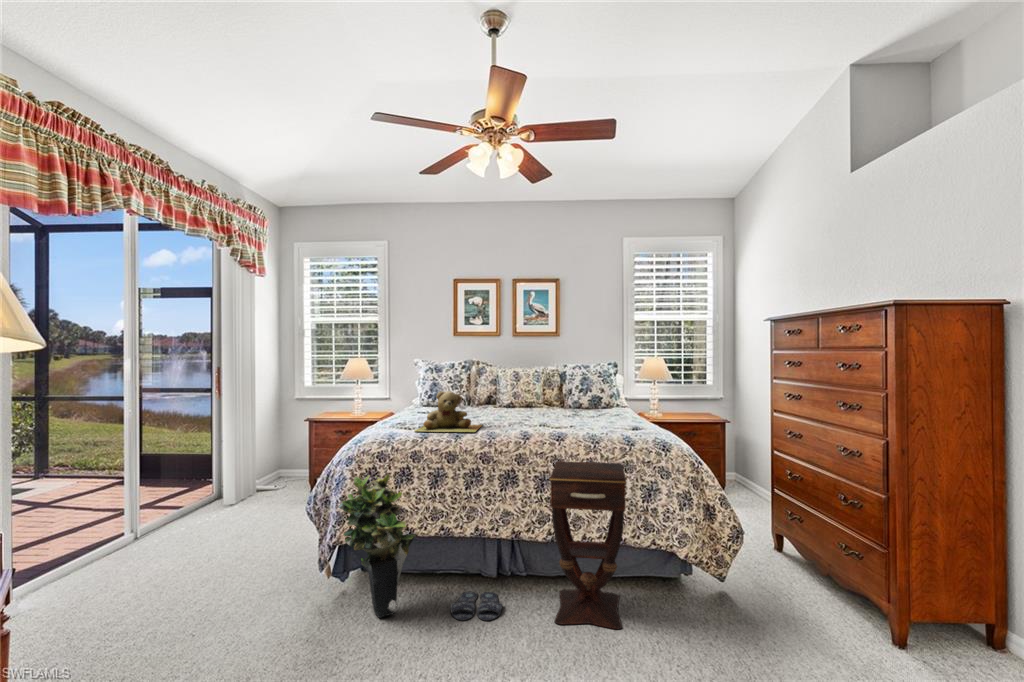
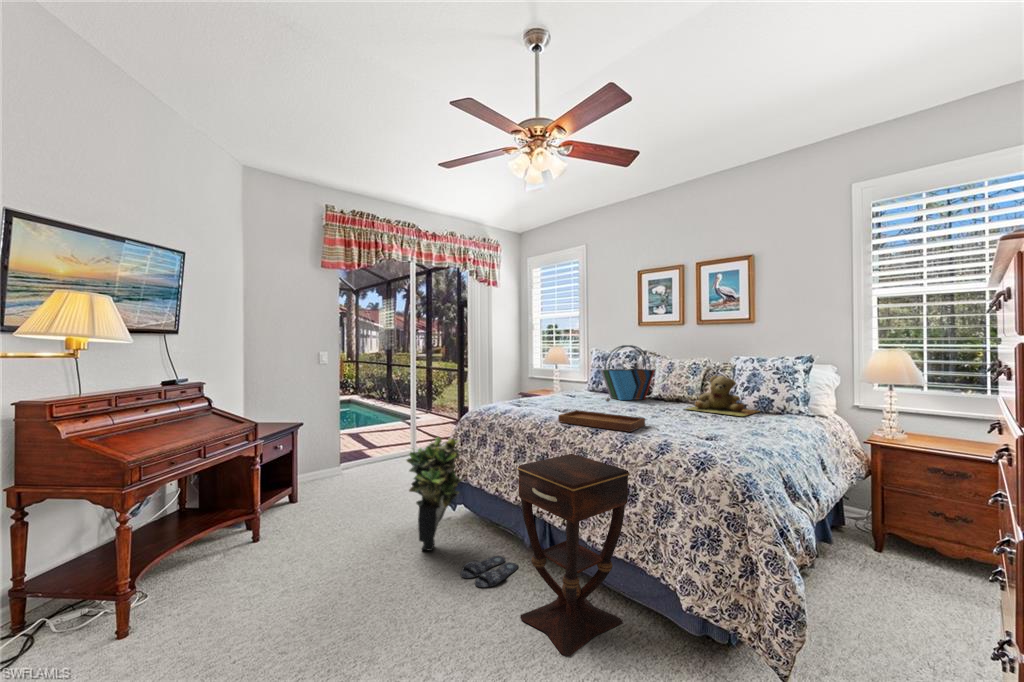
tote bag: none [475,357,517,413] -> present [601,345,655,400]
teddy bear: present [415,391,482,432] -> present [686,376,759,416]
tray: none [515,407,592,436] -> present [558,398,645,432]

